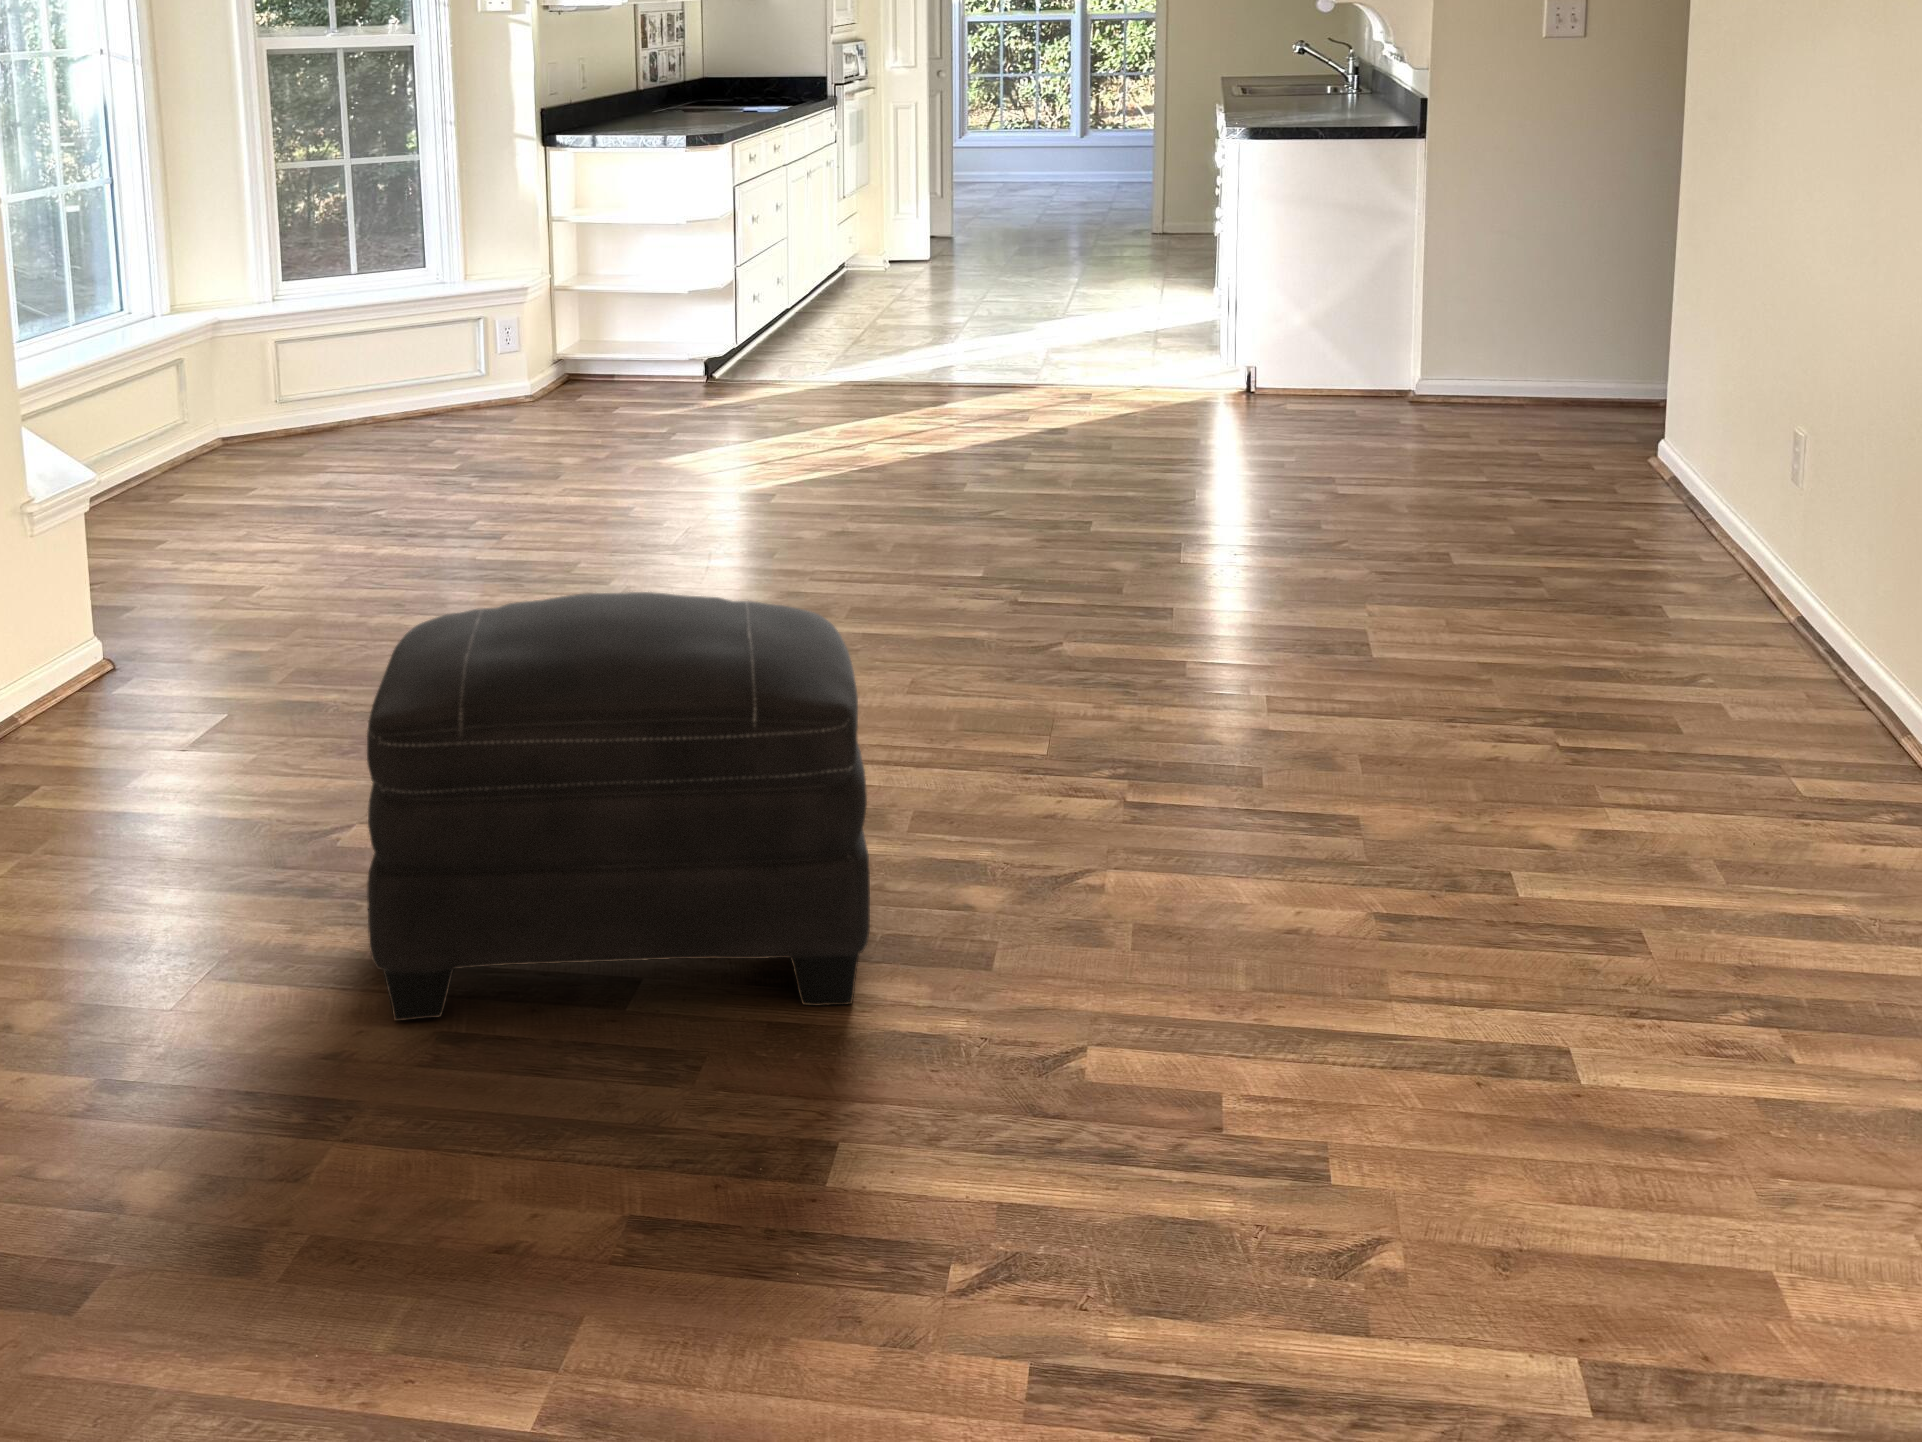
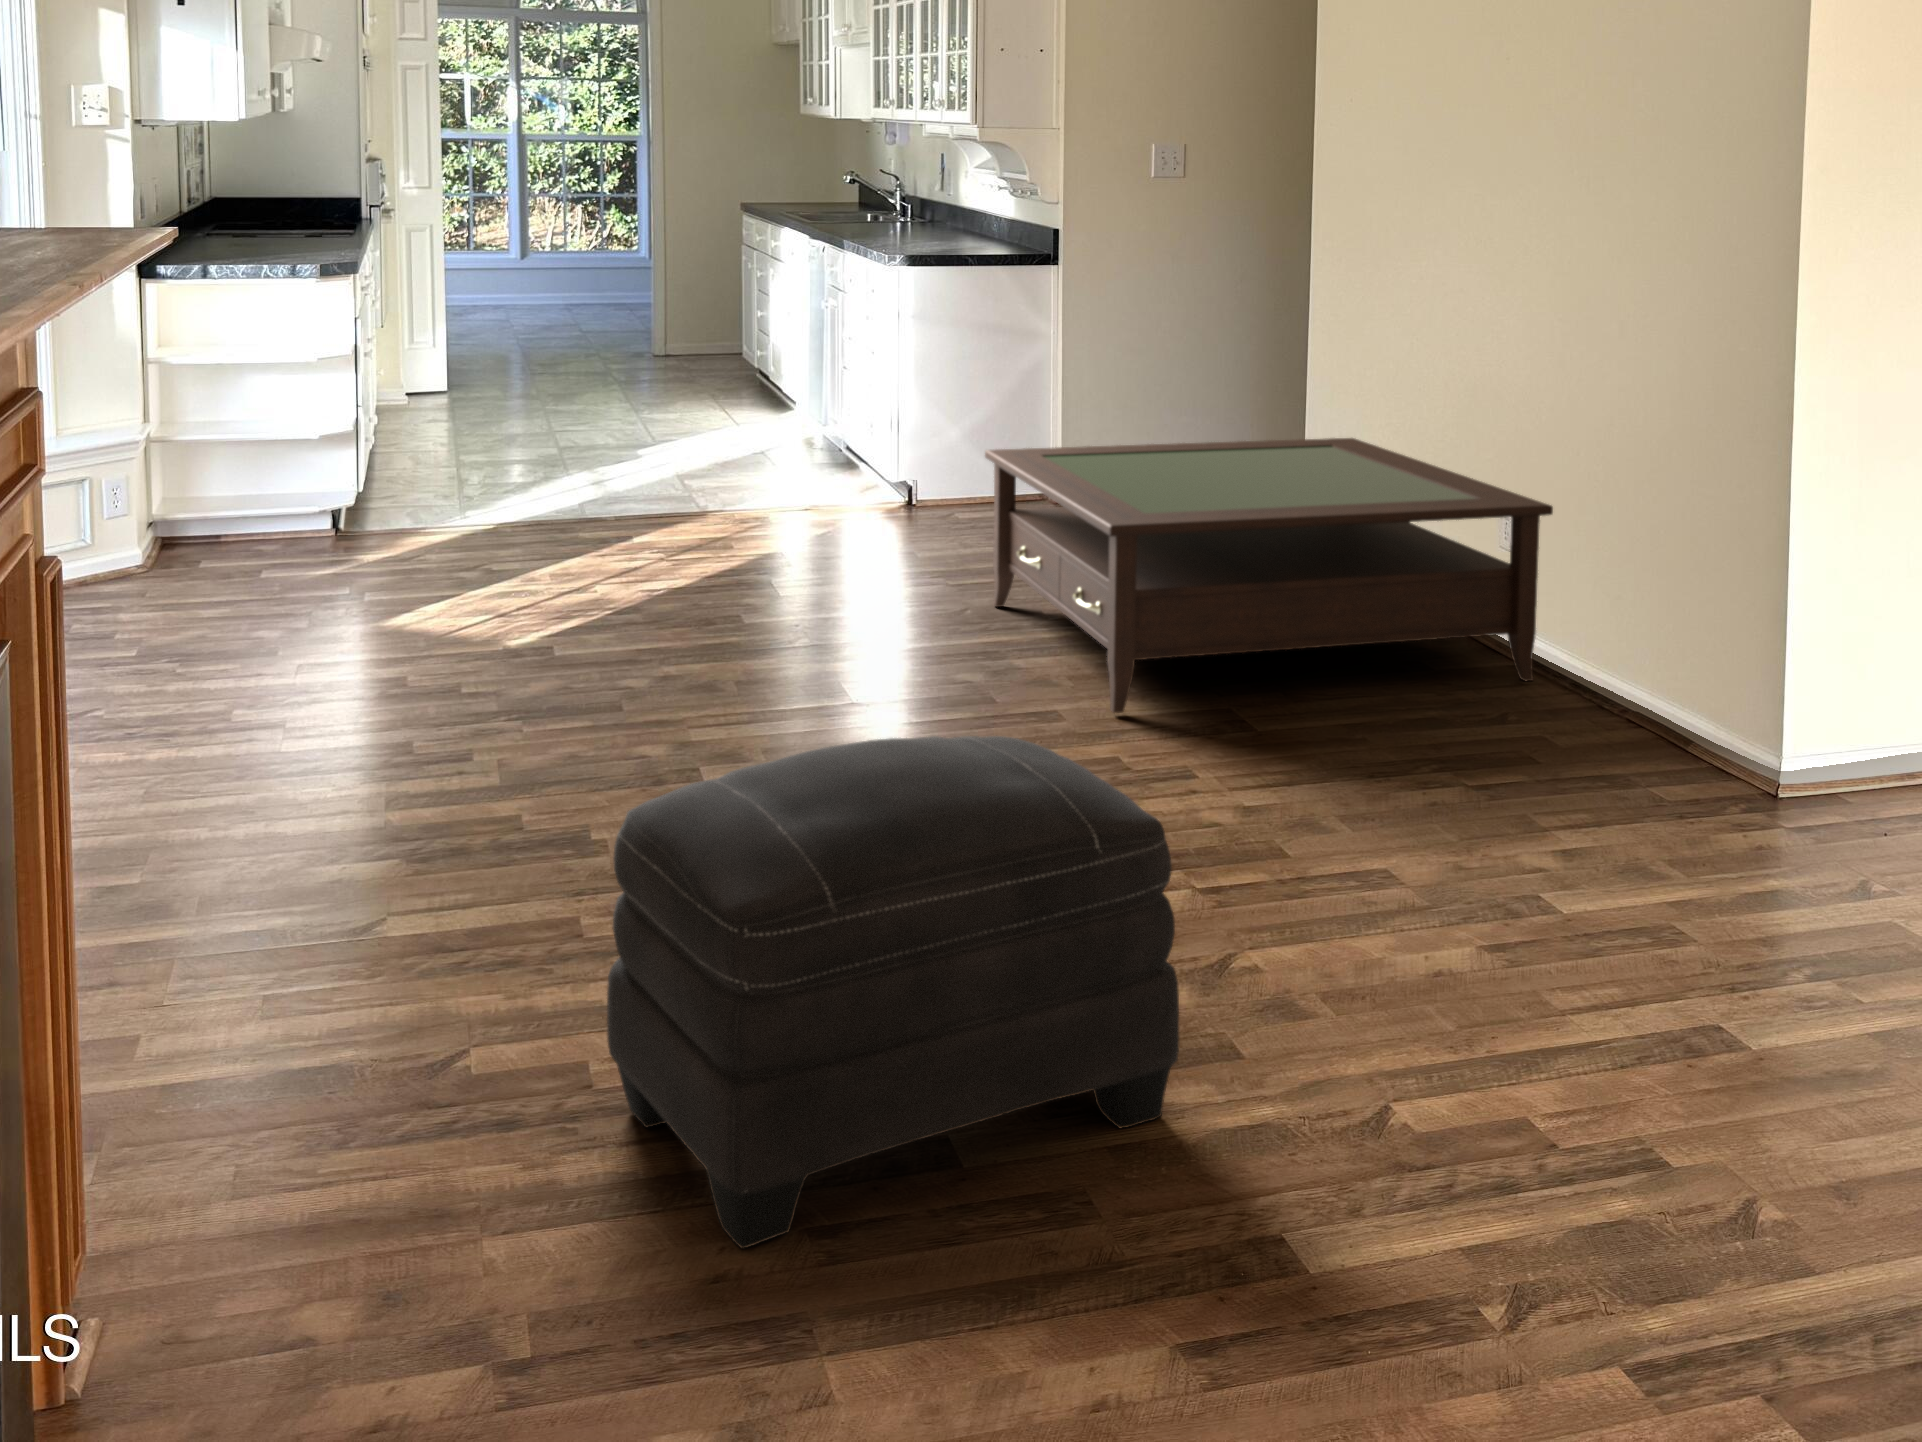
coffee table: none [1224,332,1819,647] -> present [985,438,1553,713]

